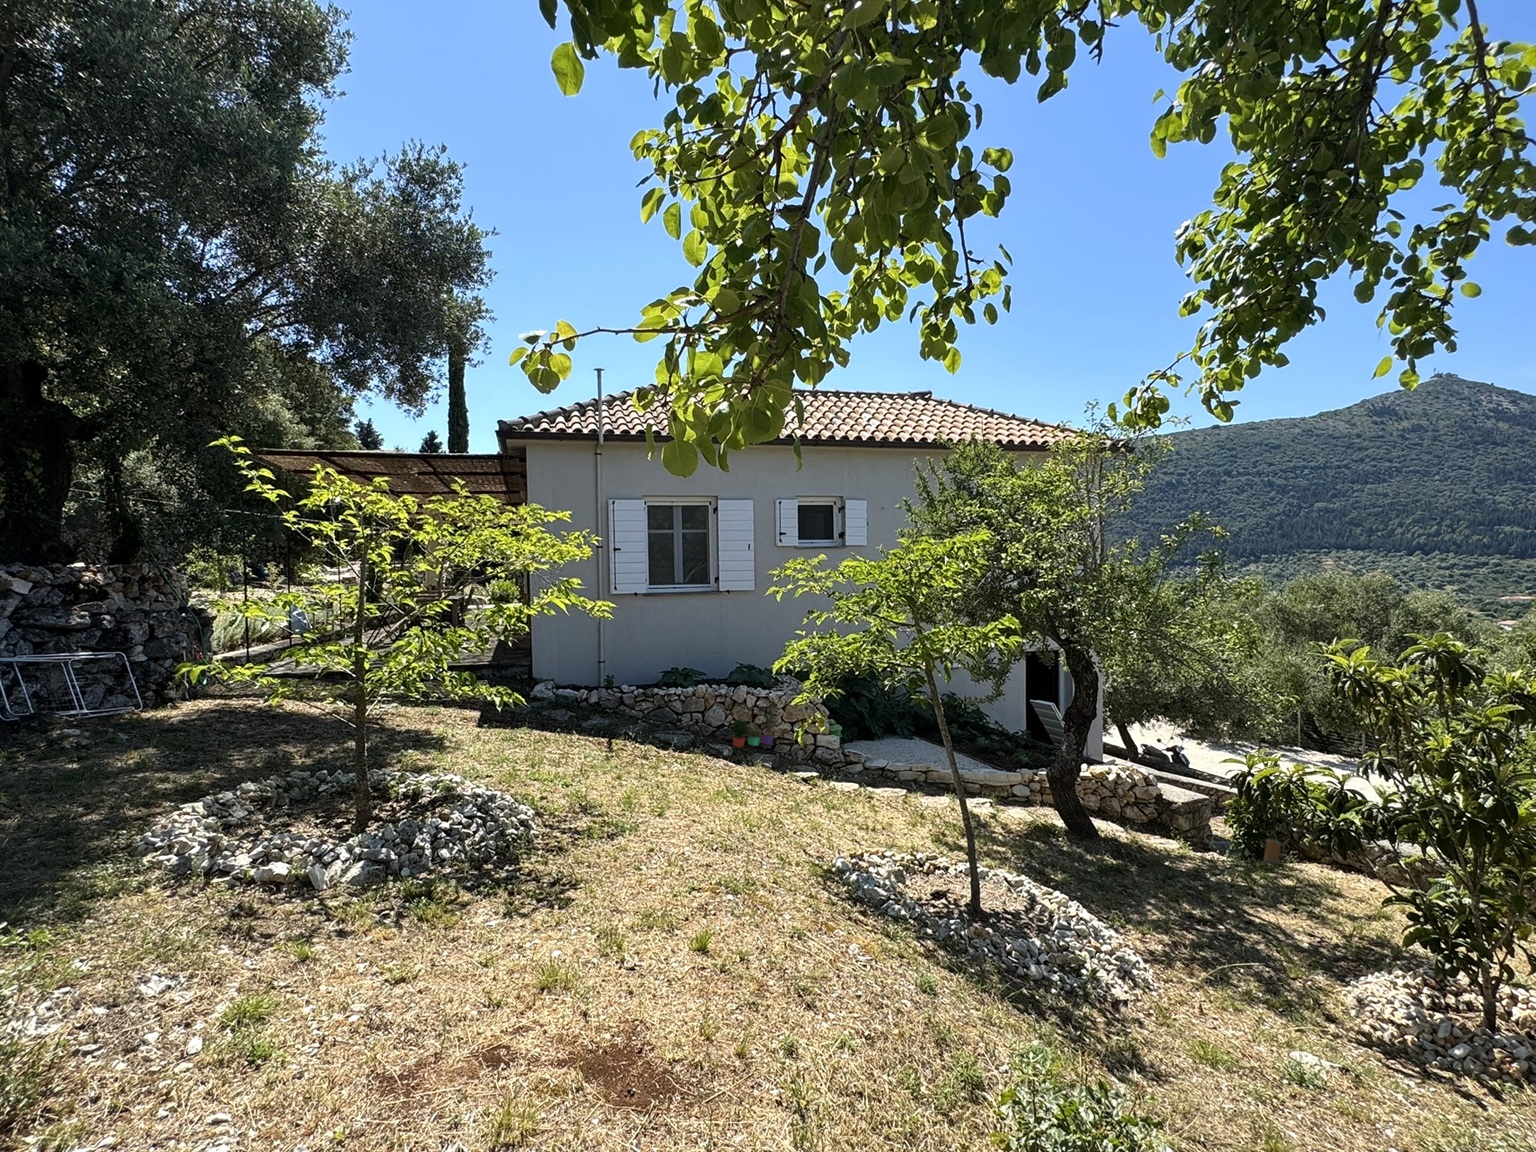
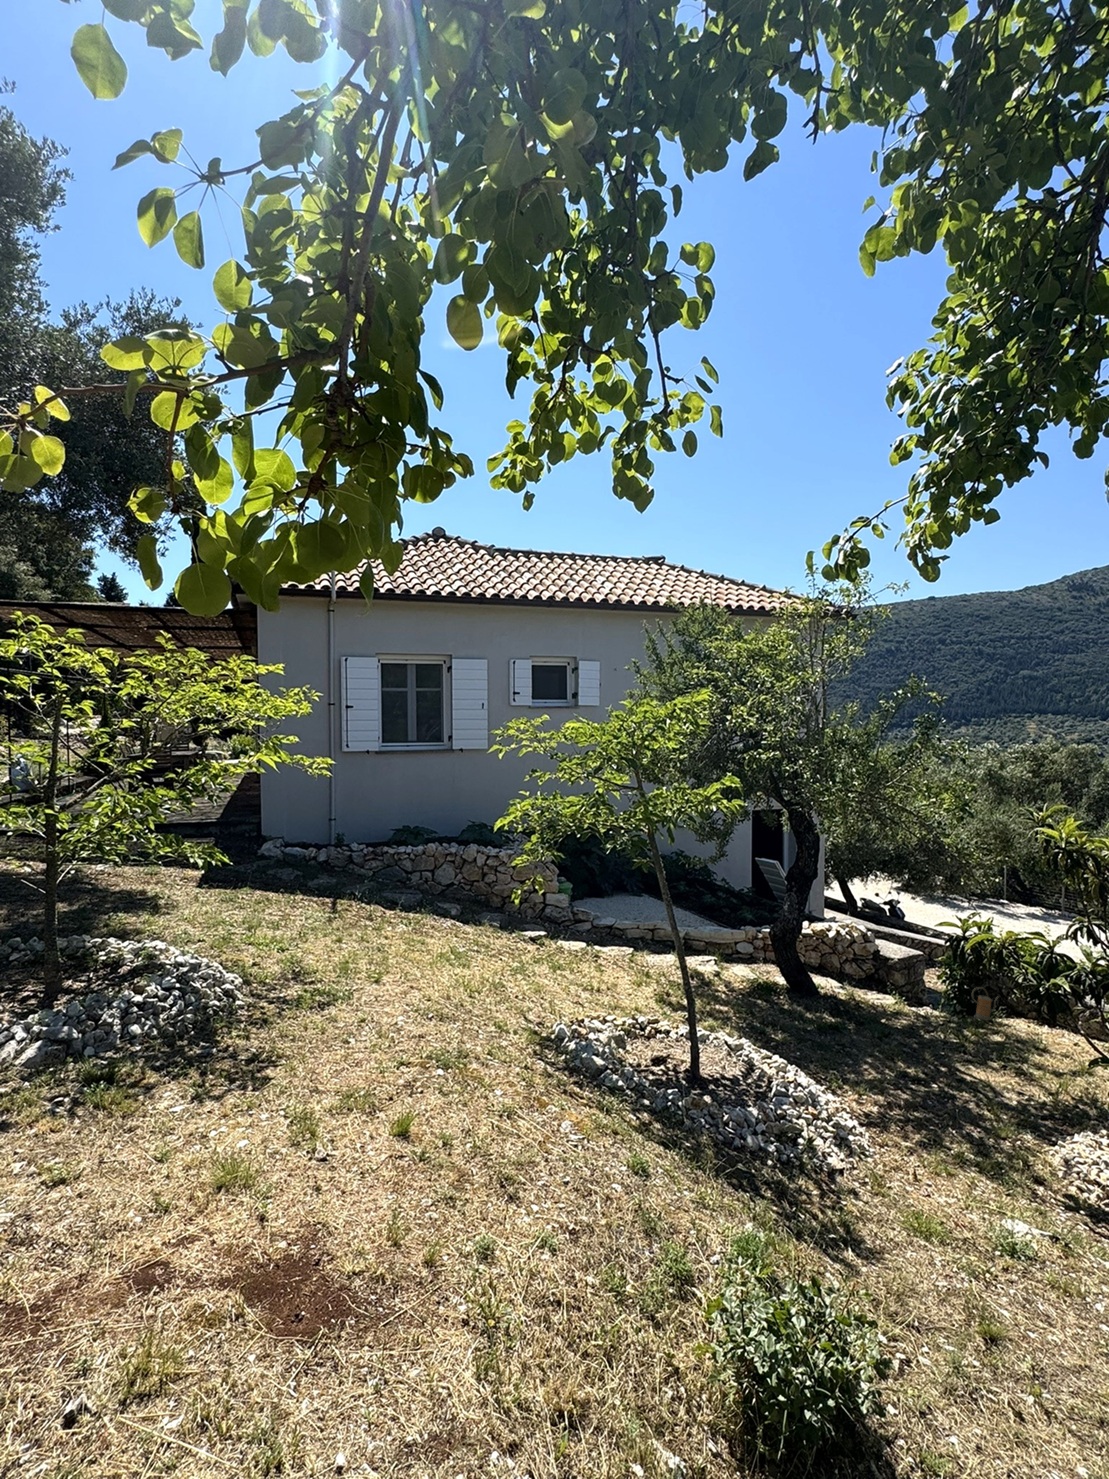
potted plant: present [731,699,778,747] -> none [457,857,508,908]

